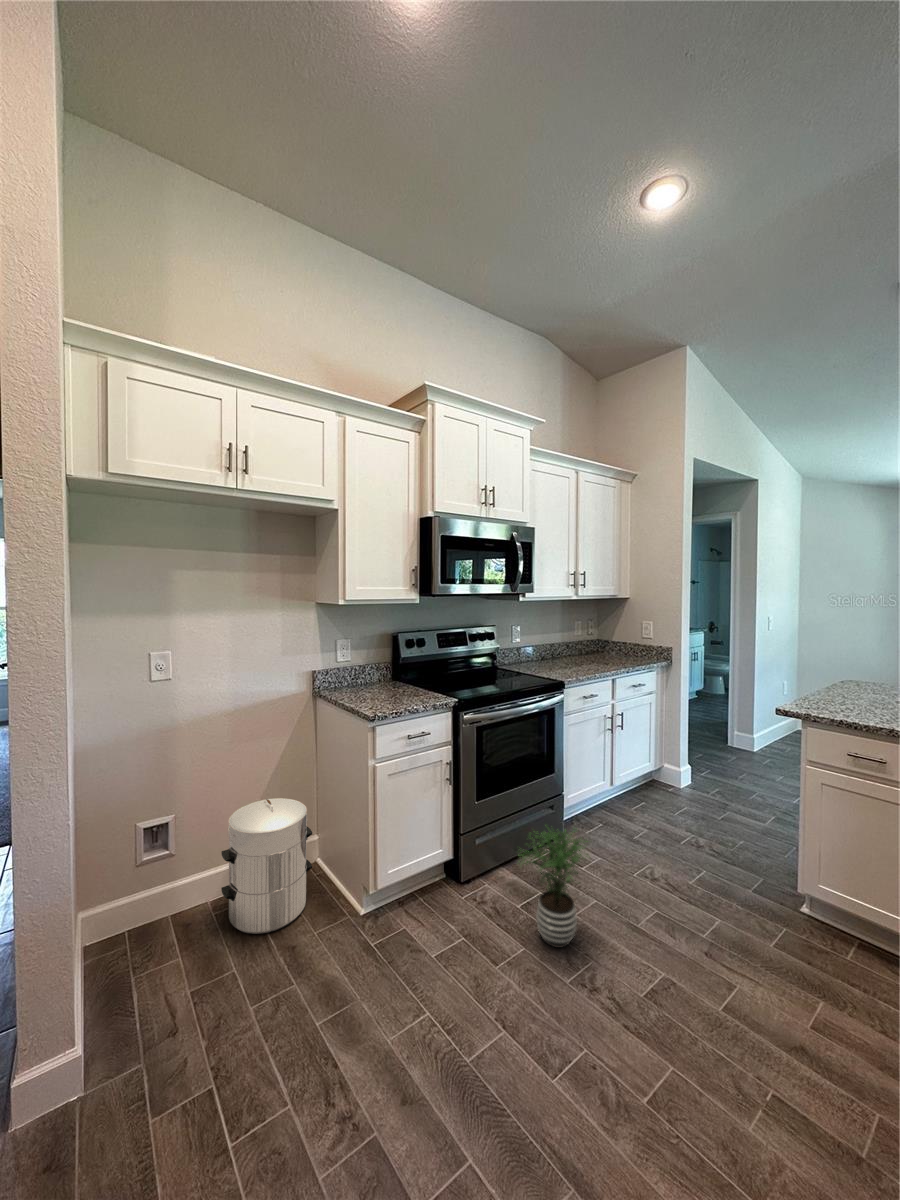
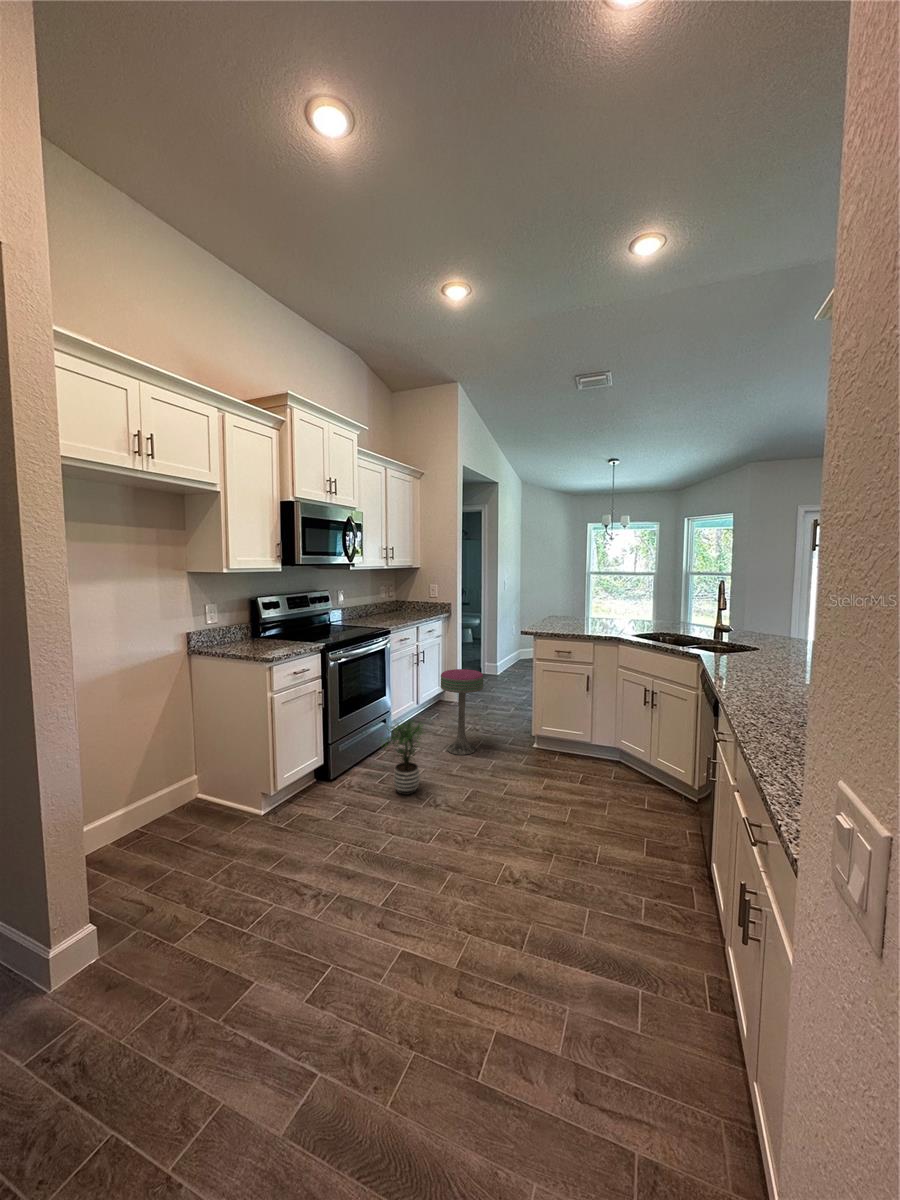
bar stool: none [633,752,704,892] -> present [441,669,483,755]
waste bin: present [221,798,312,934] -> none [134,741,211,849]

